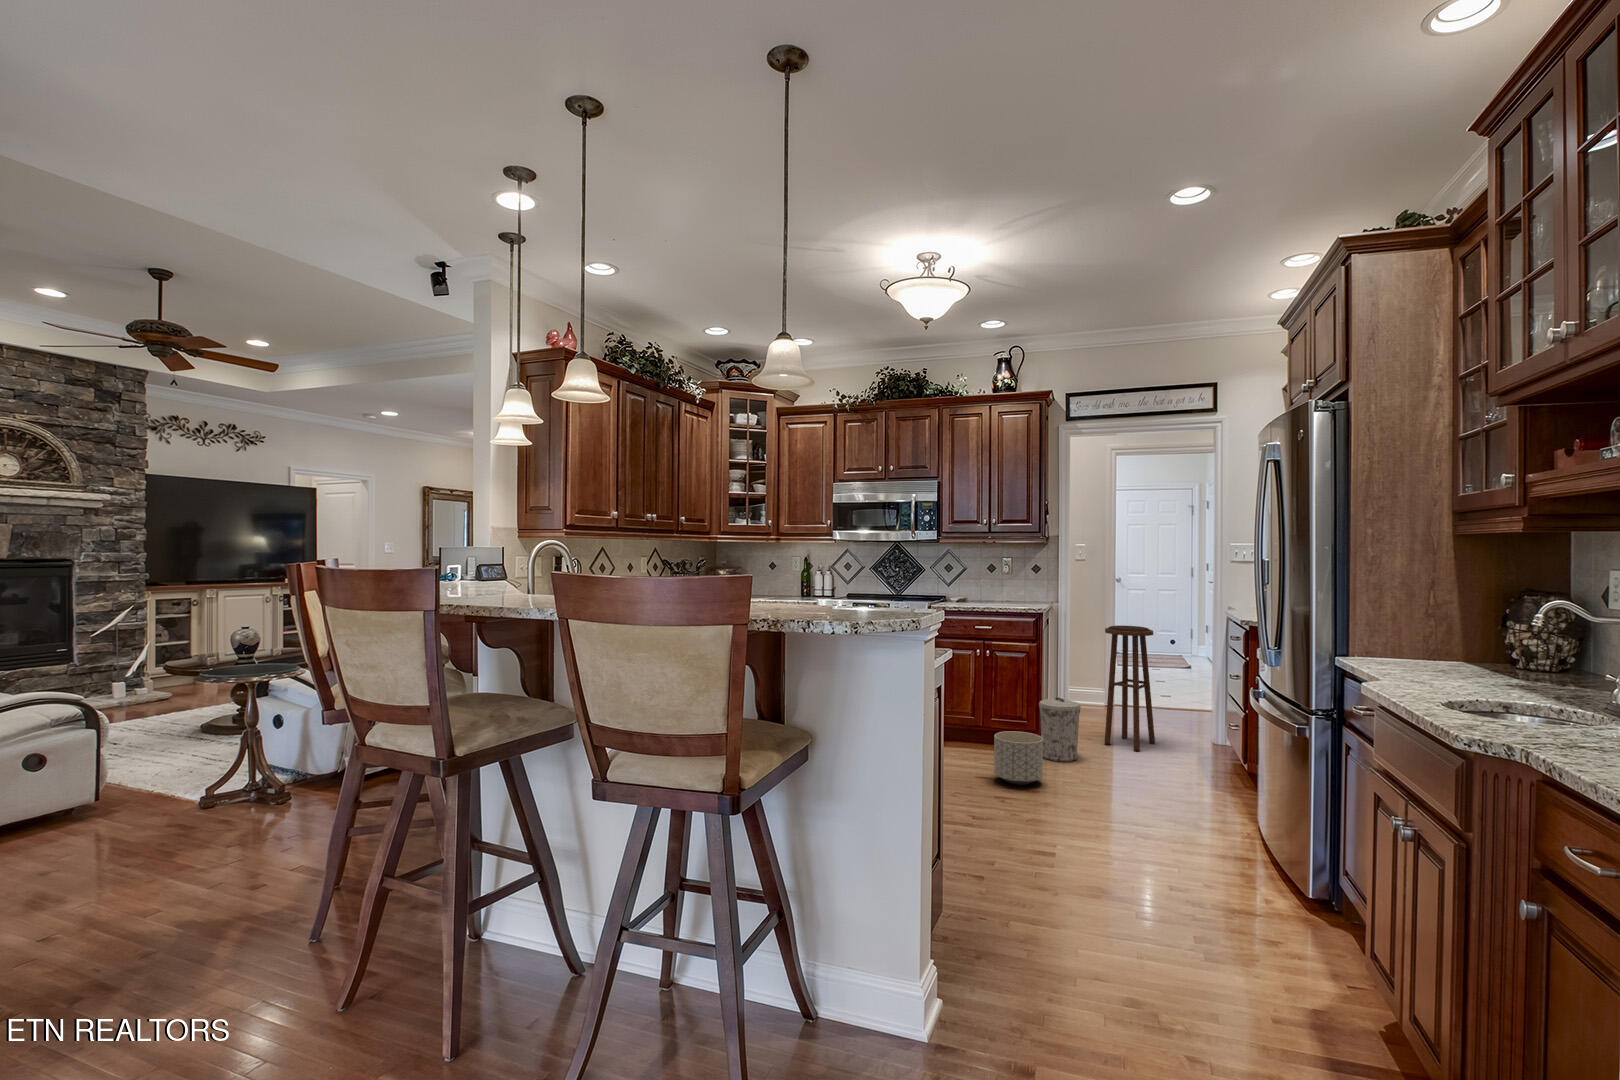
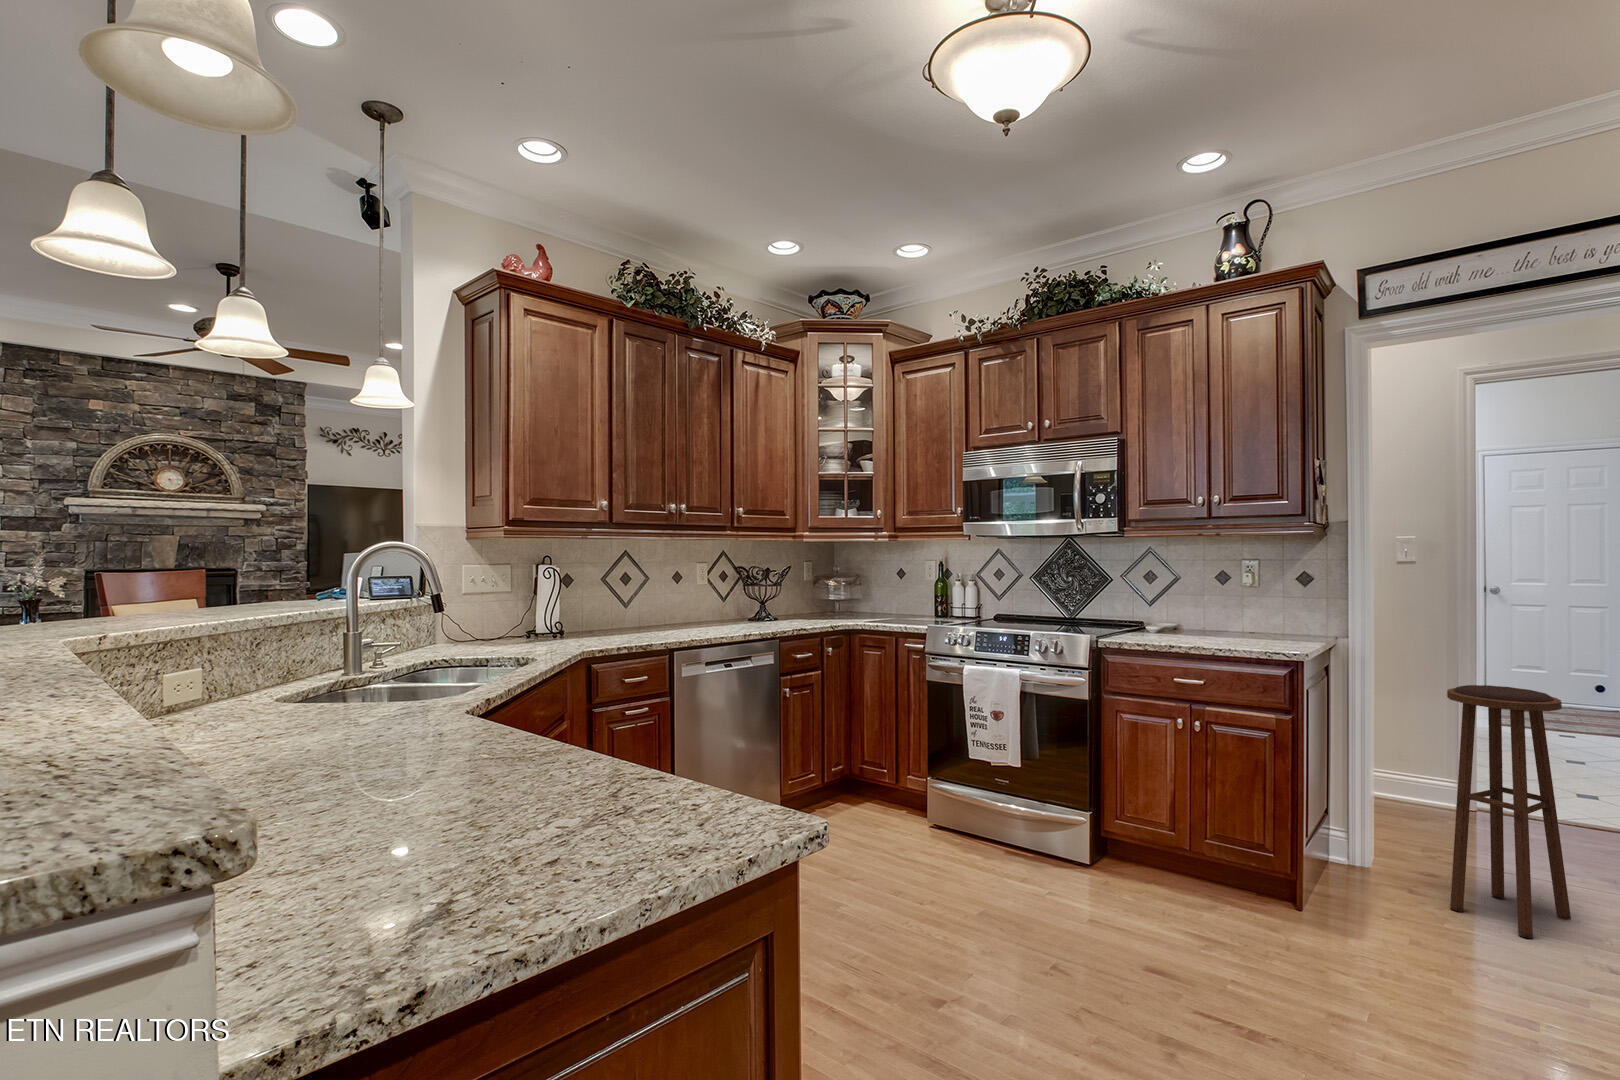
trash can: present [1039,698,1081,762] -> none [1298,818,1388,948]
planter: present [994,731,1043,785] -> none [1185,886,1289,1004]

